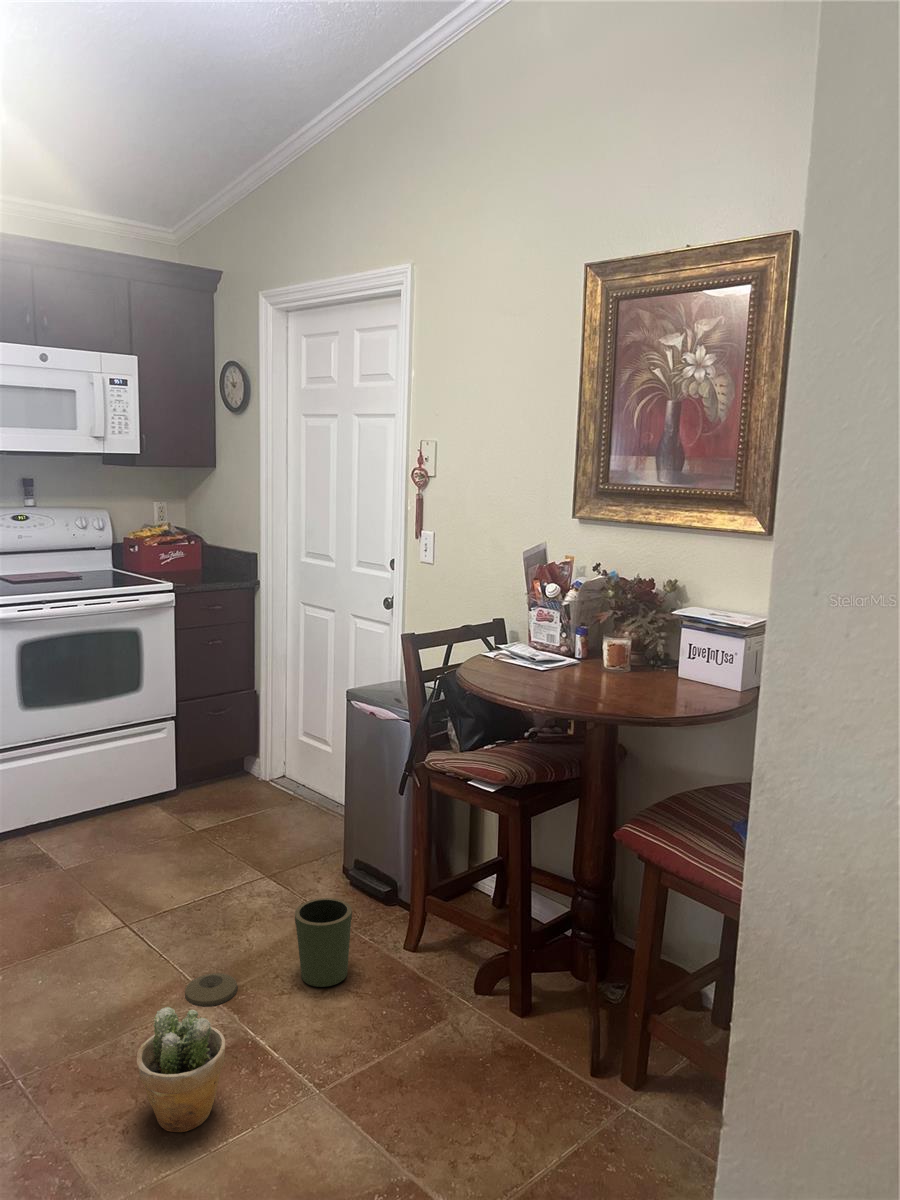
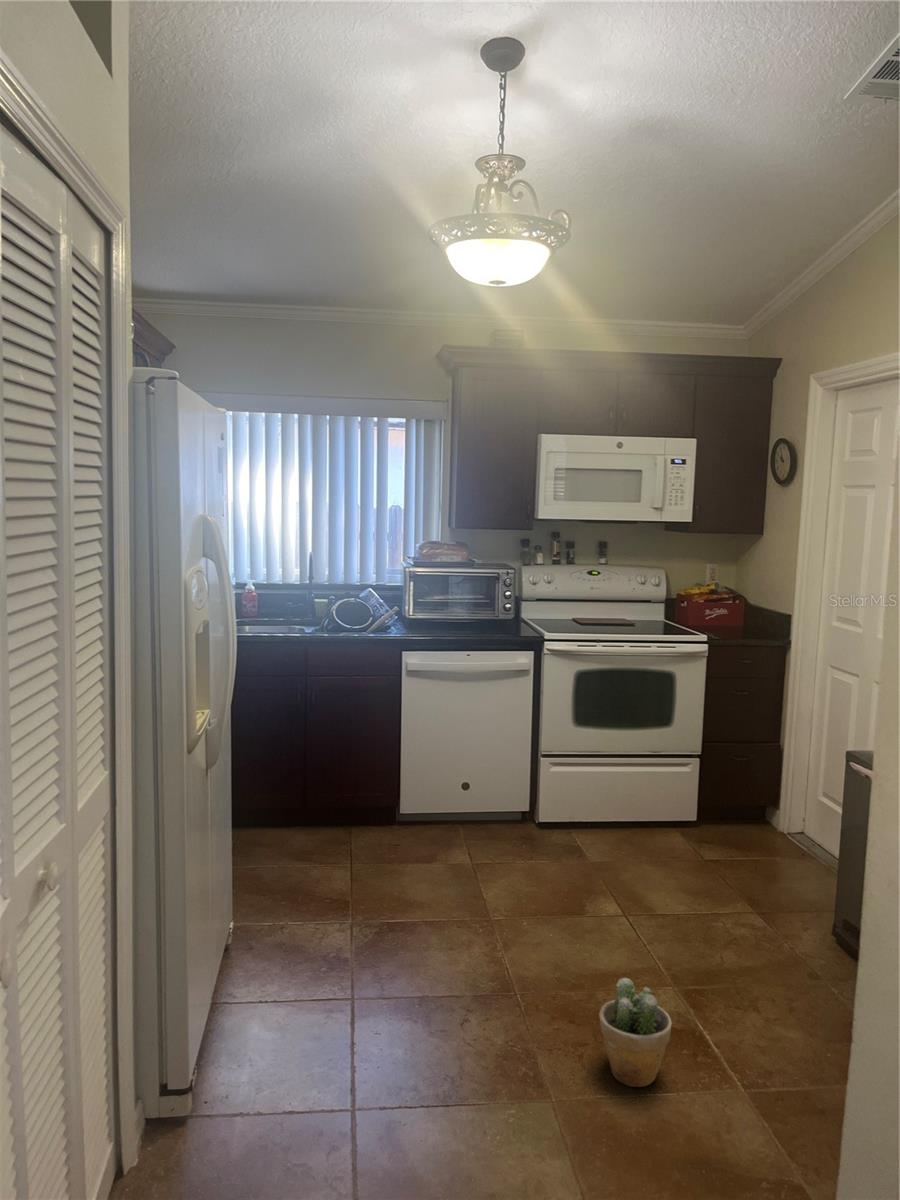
trash can: present [185,898,352,1007] -> none [658,940,820,1026]

